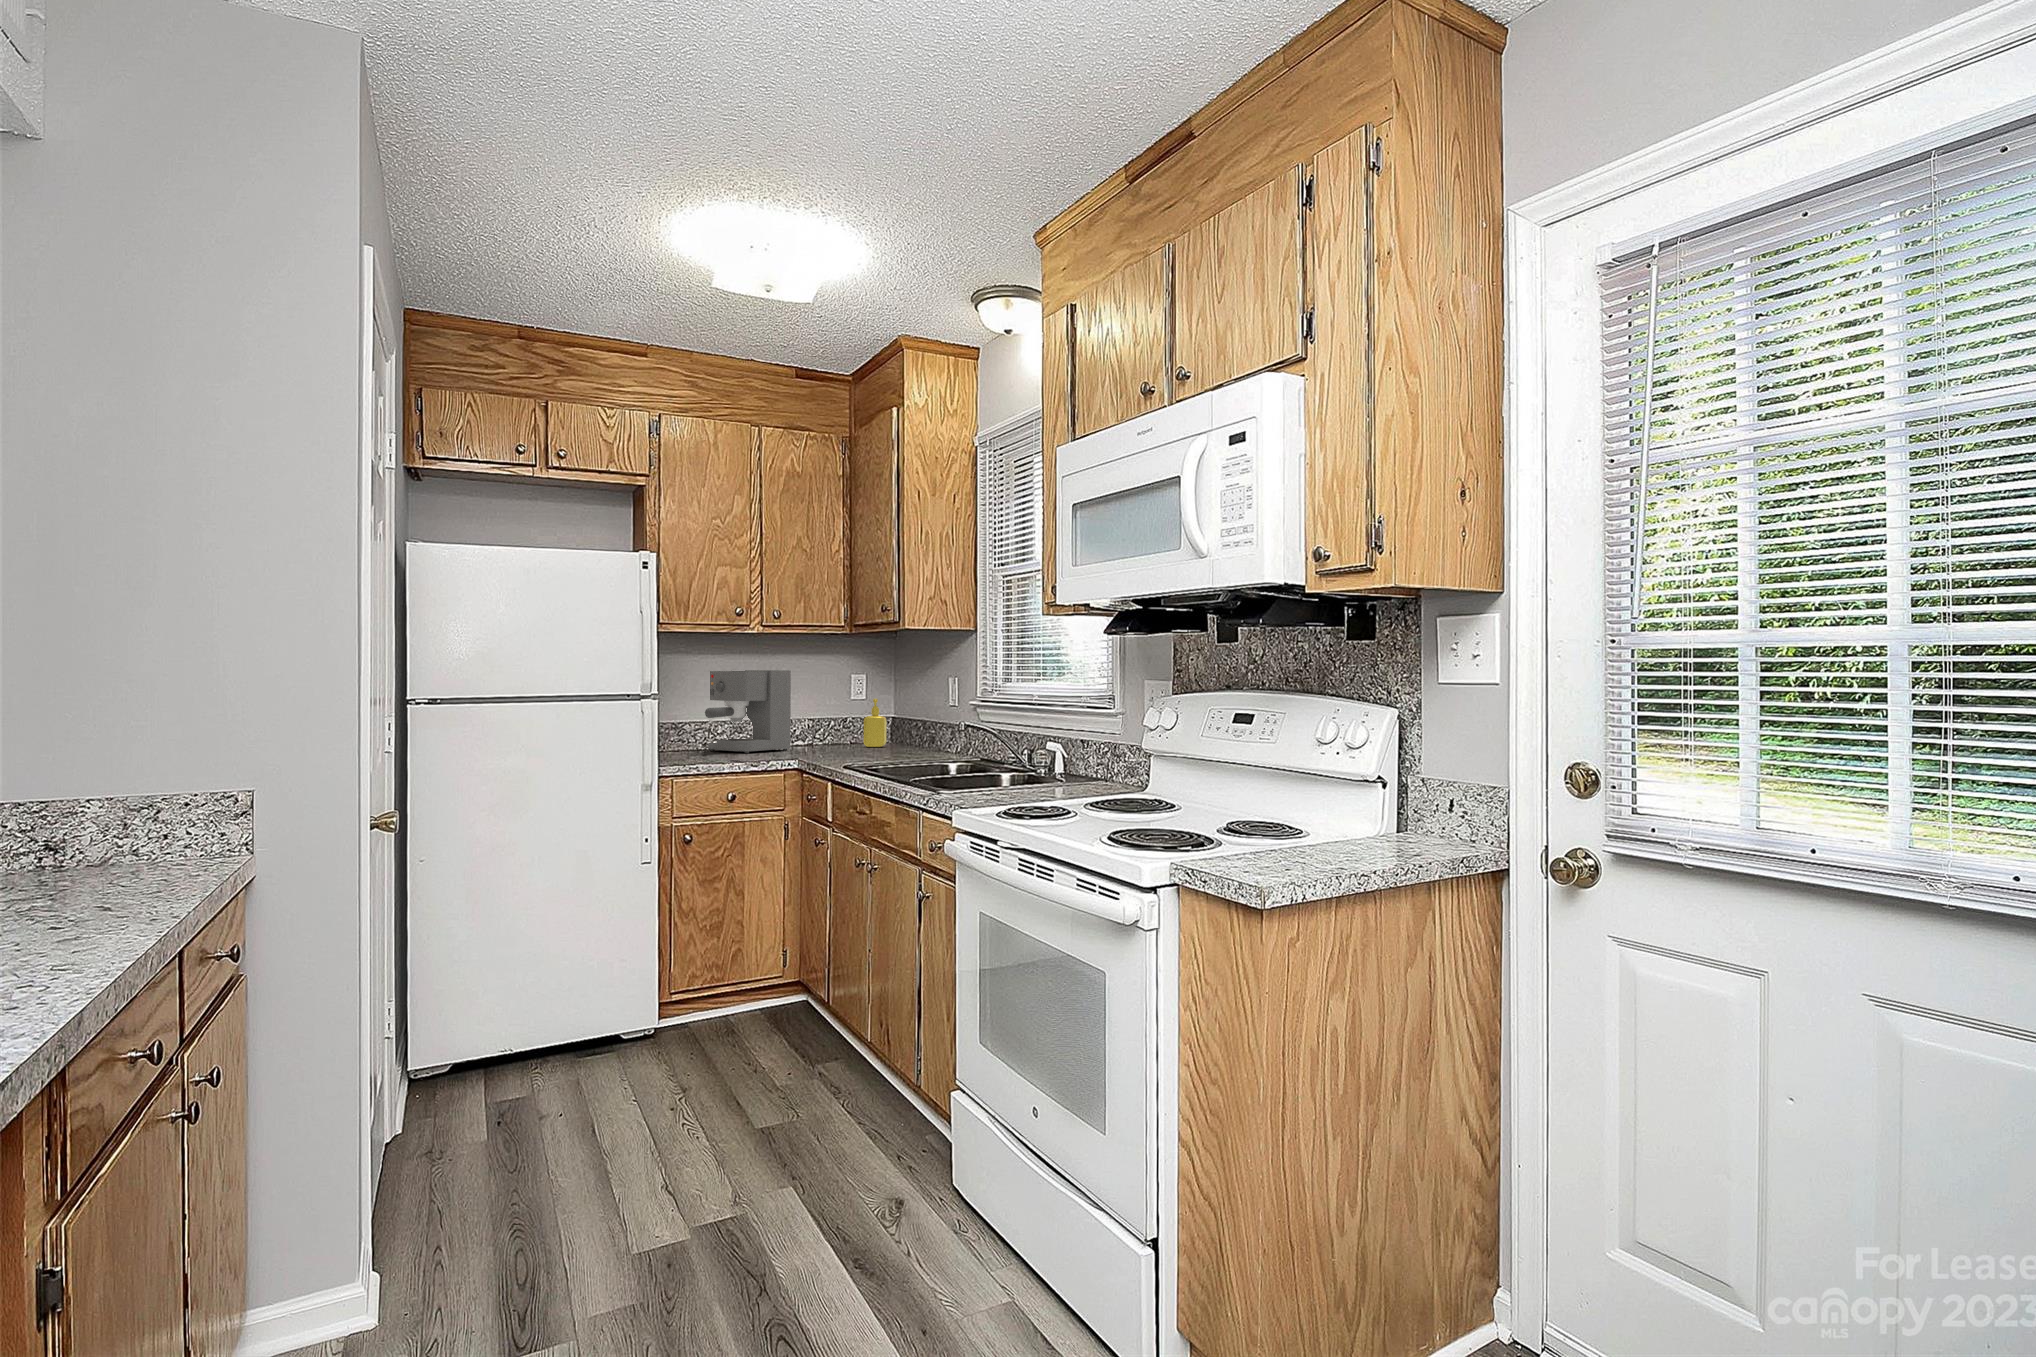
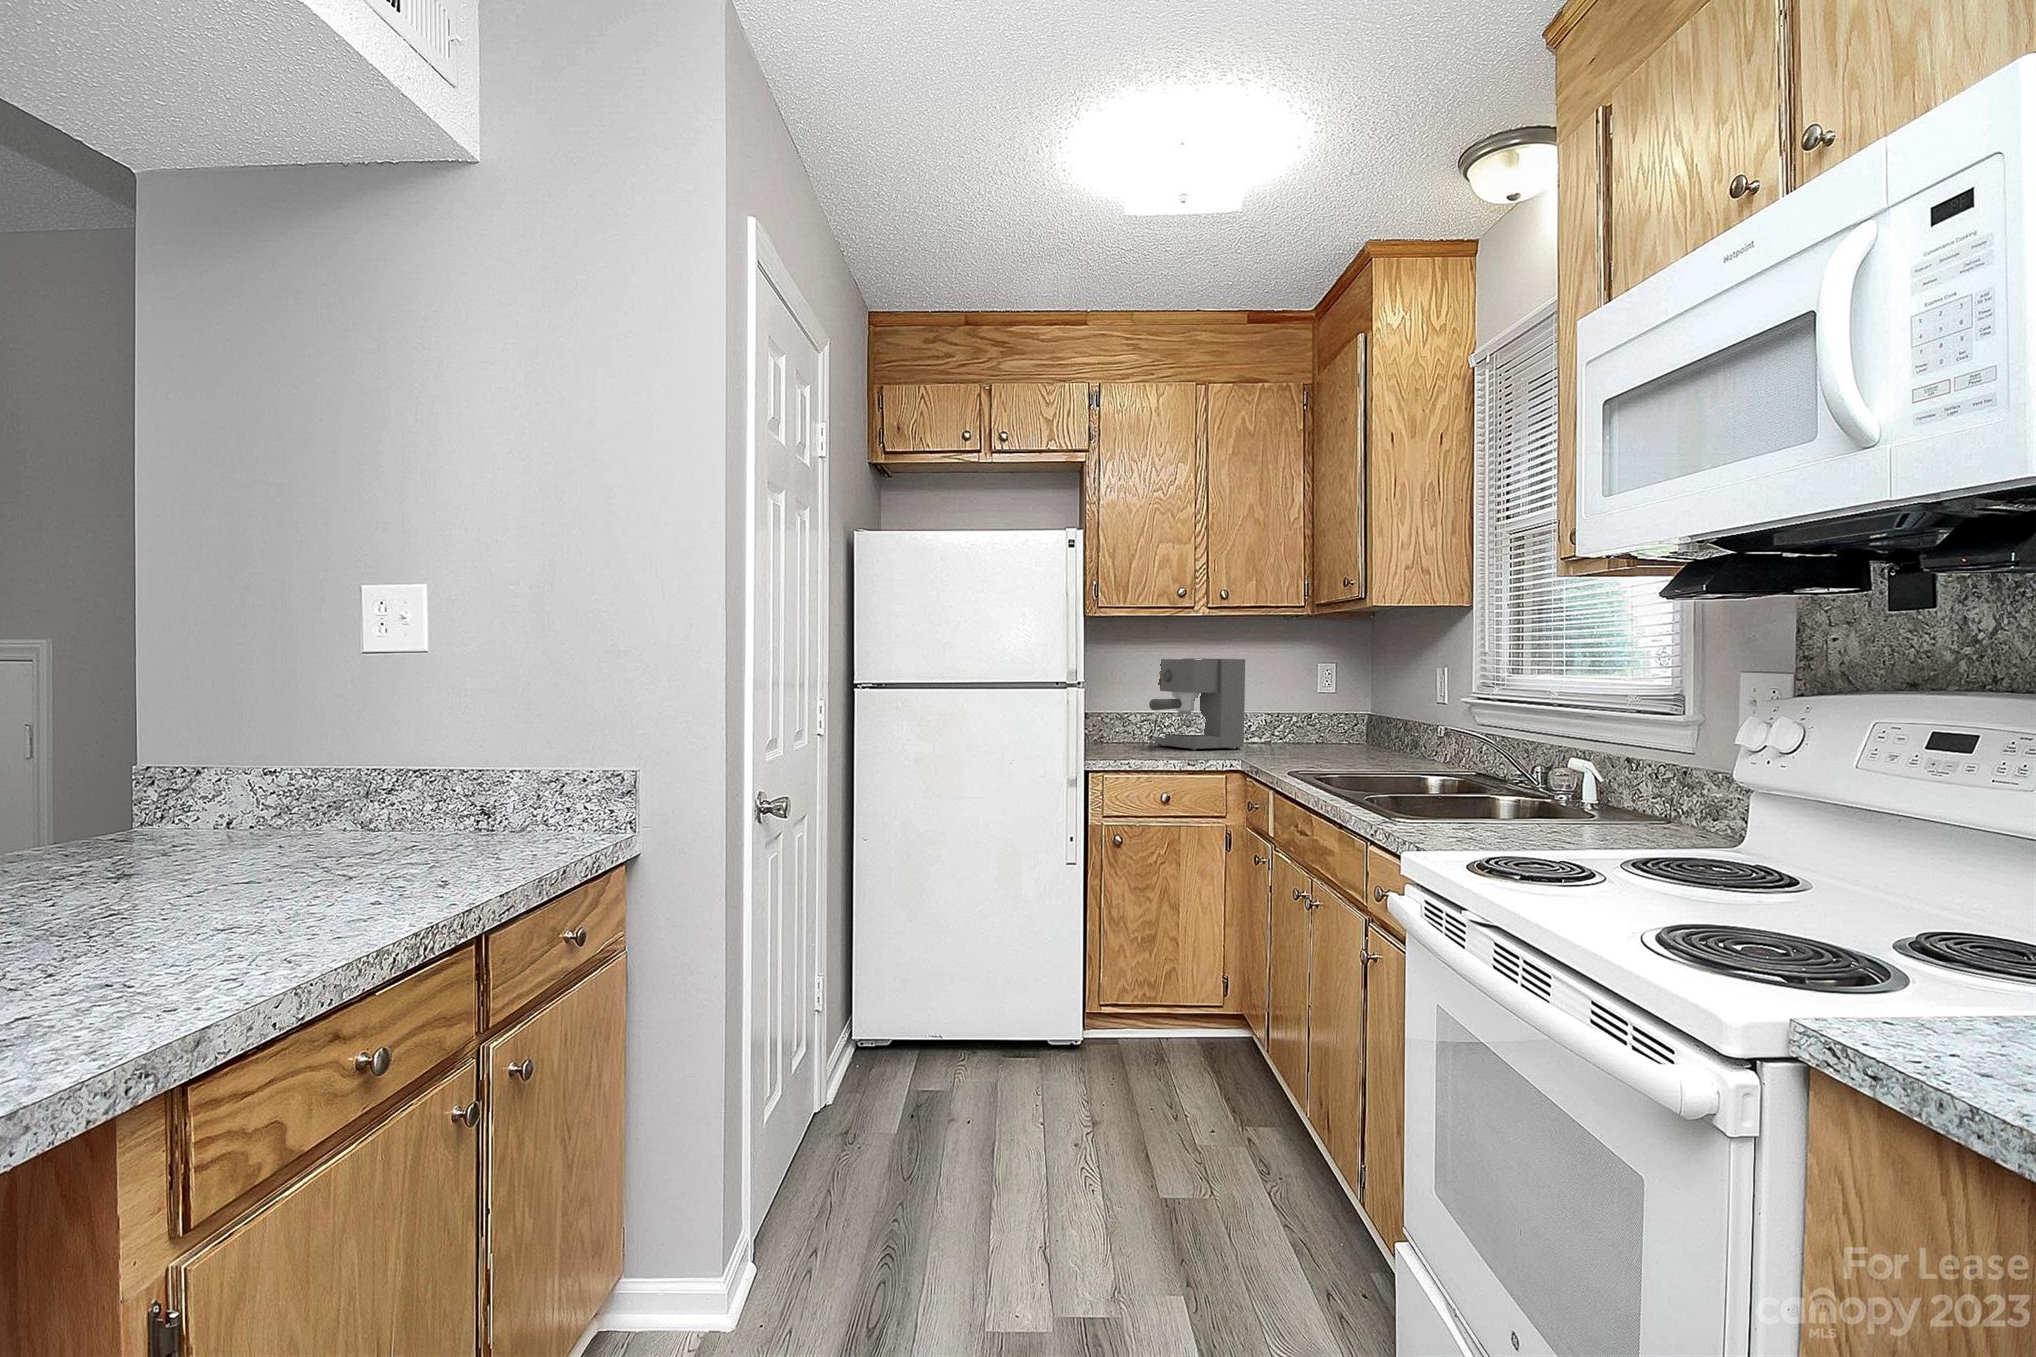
soap dispenser: present [863,699,887,747] -> none [1331,693,1359,751]

